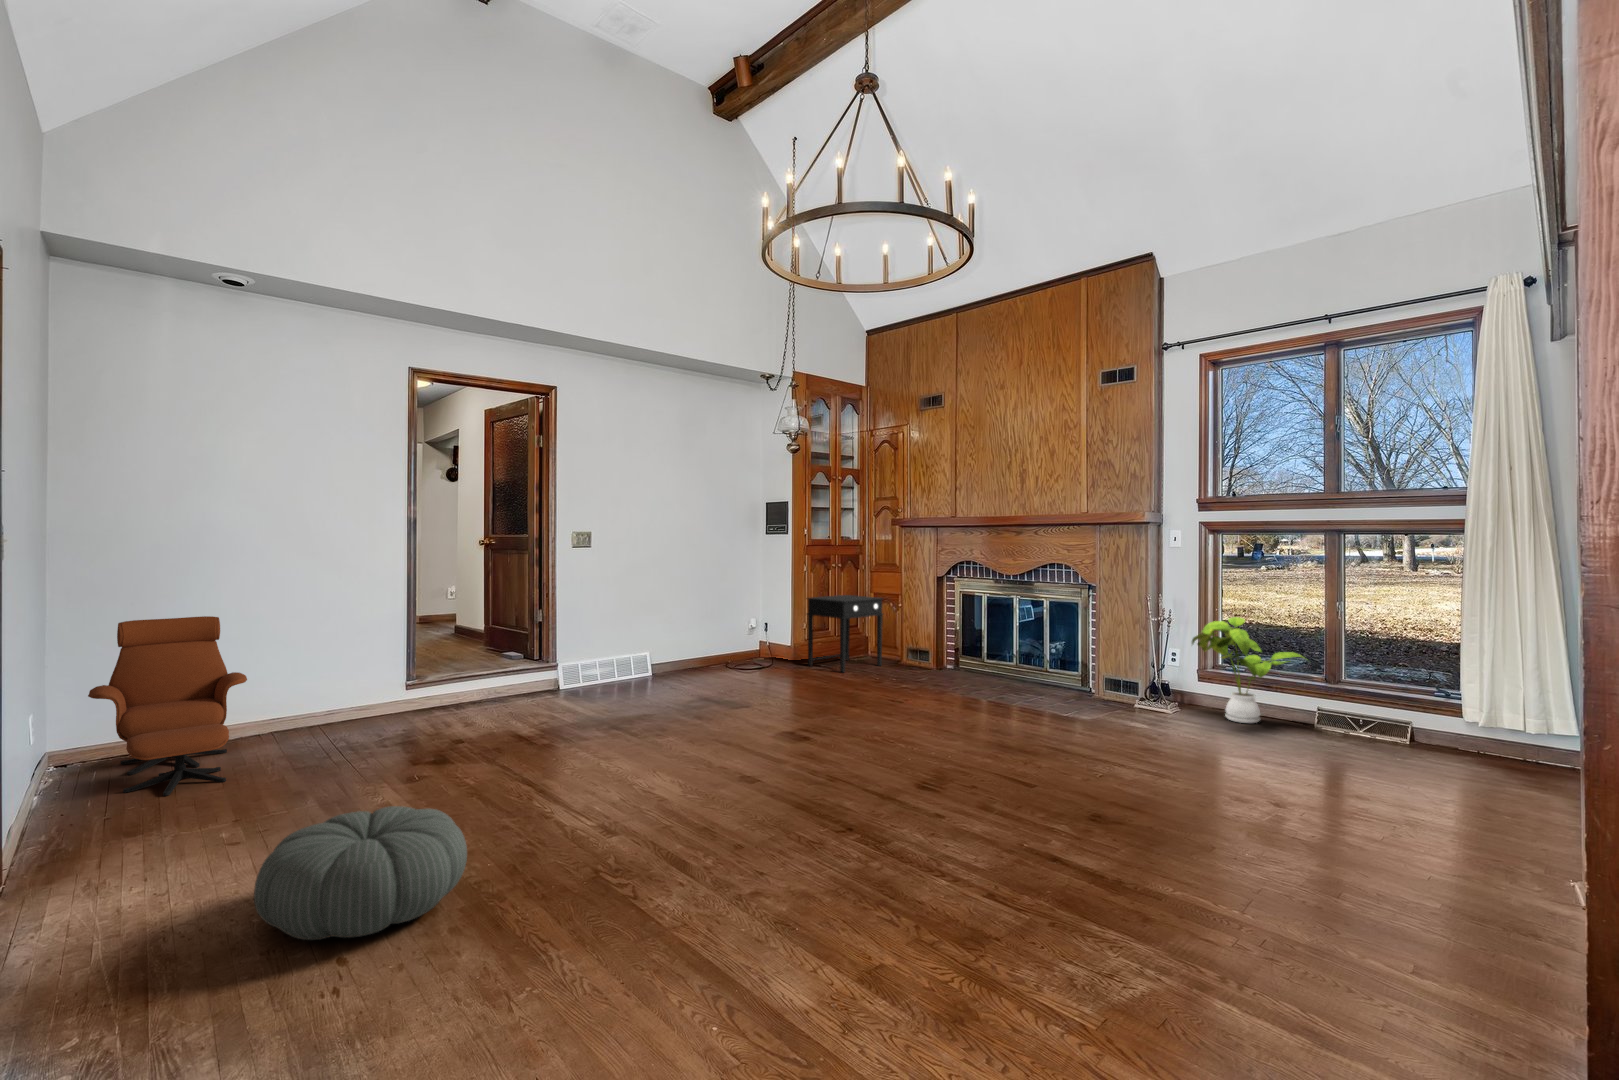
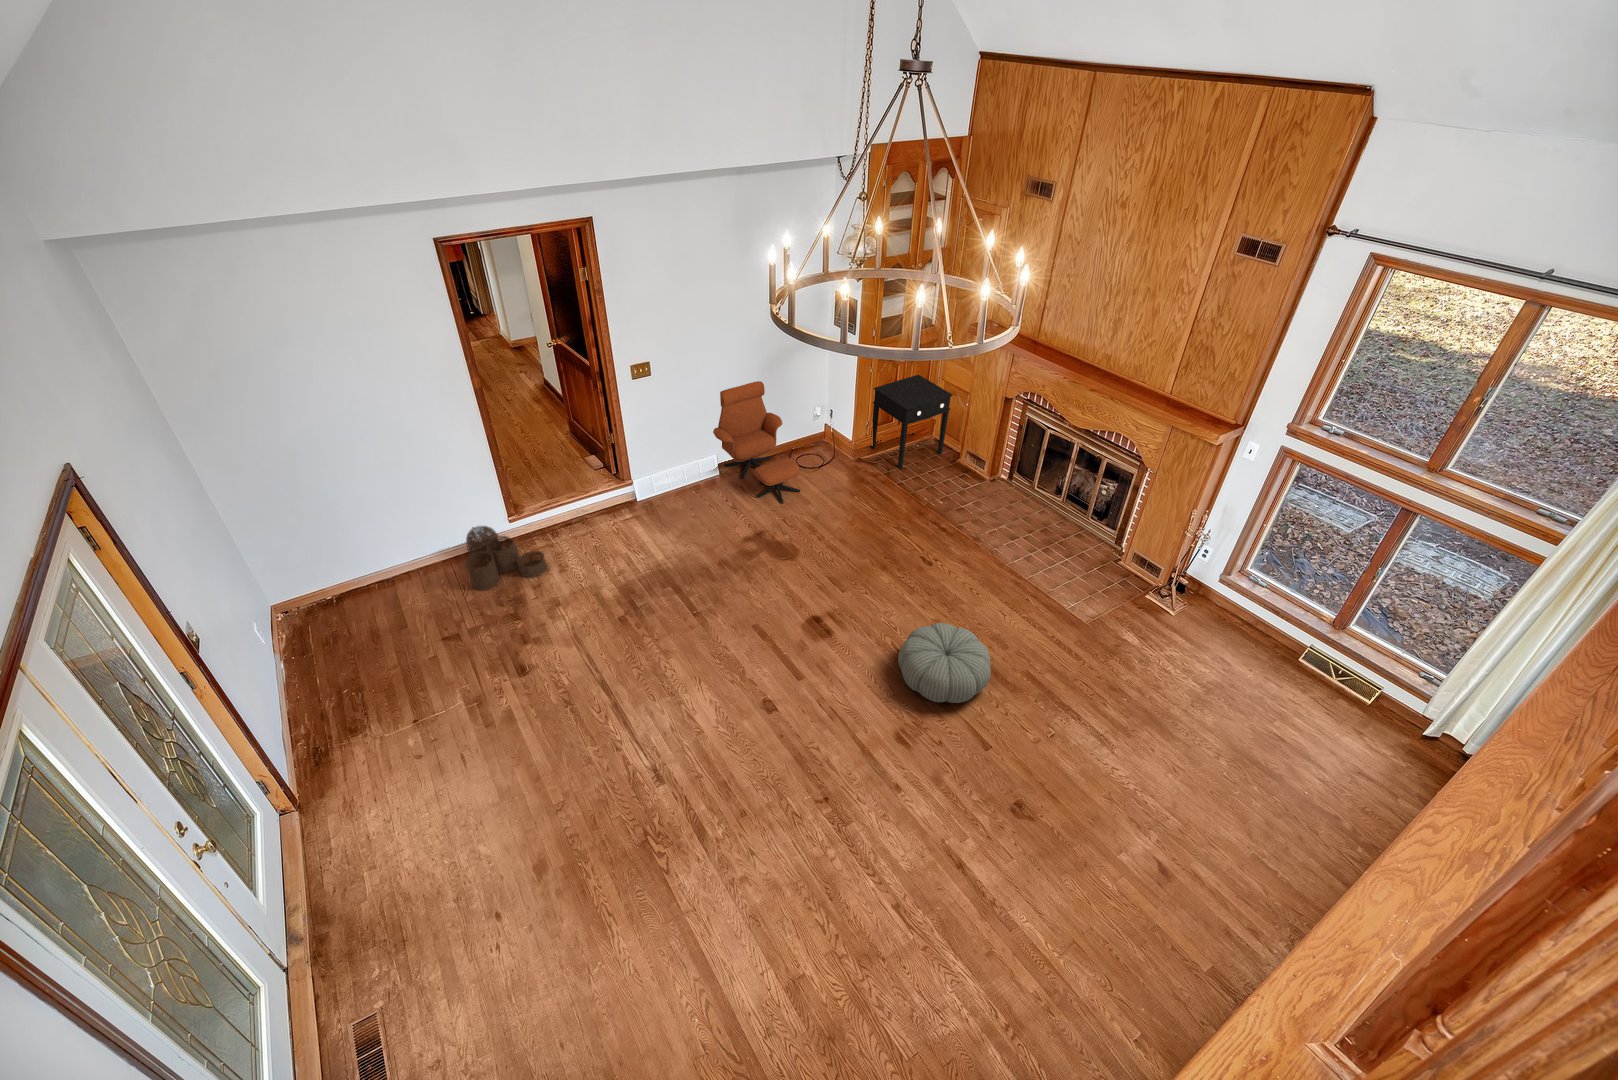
lounge chair: present [88,616,247,796] -> present [713,381,800,503]
house plant: present [1192,617,1302,723] -> none [1219,550,1322,639]
woven basket: none [340,688,445,745] -> present [464,526,547,590]
pouf: present [254,806,467,940] -> present [898,623,991,703]

